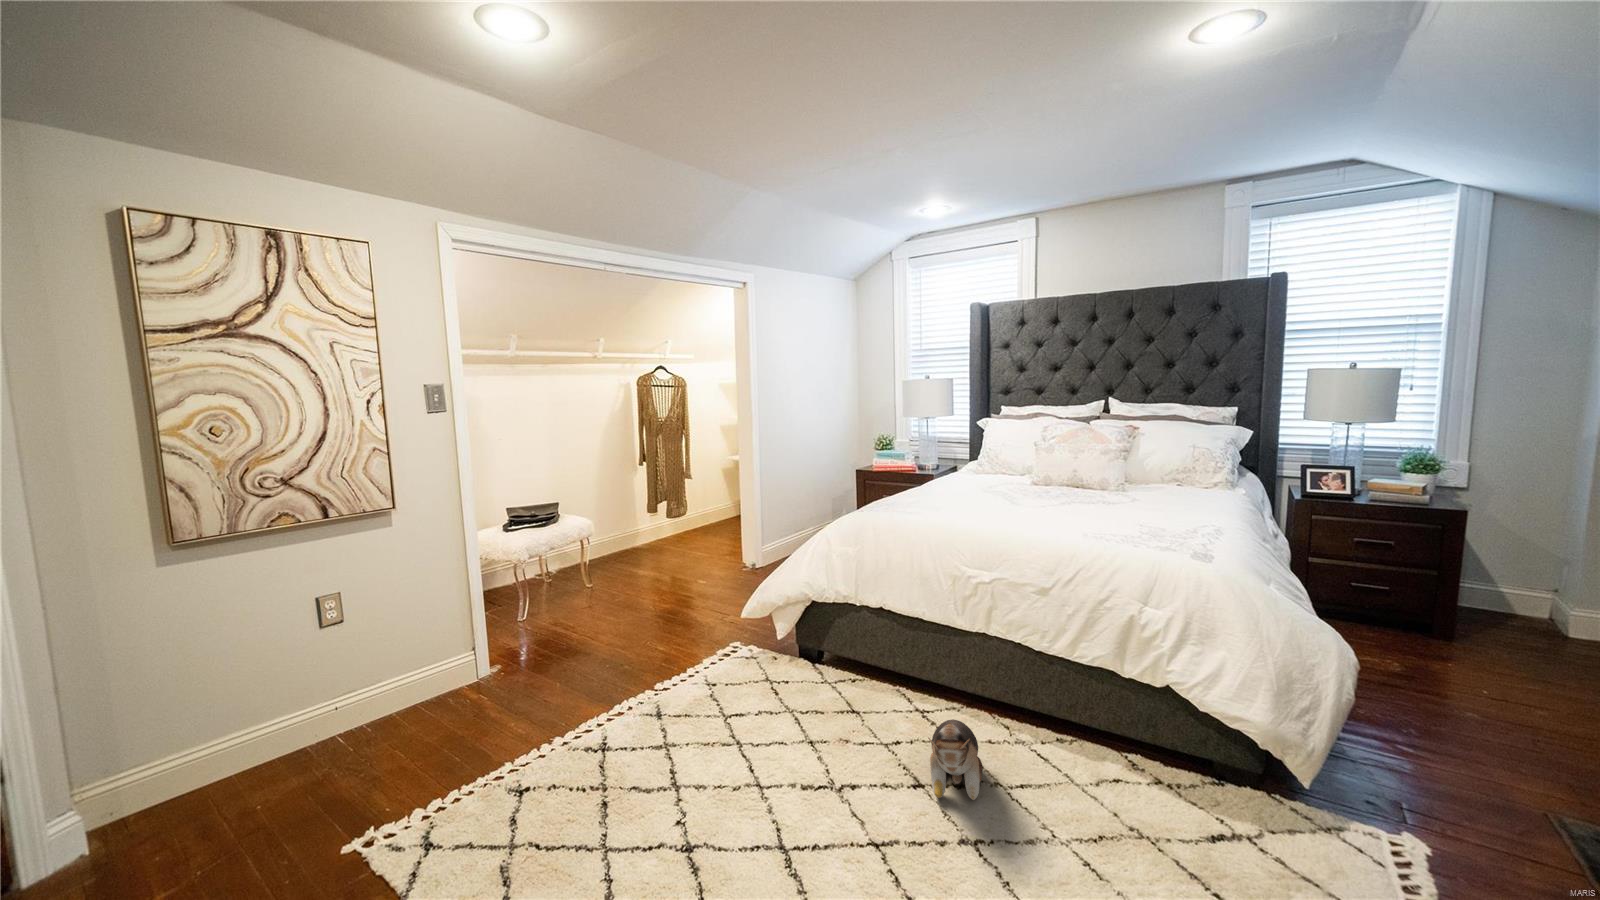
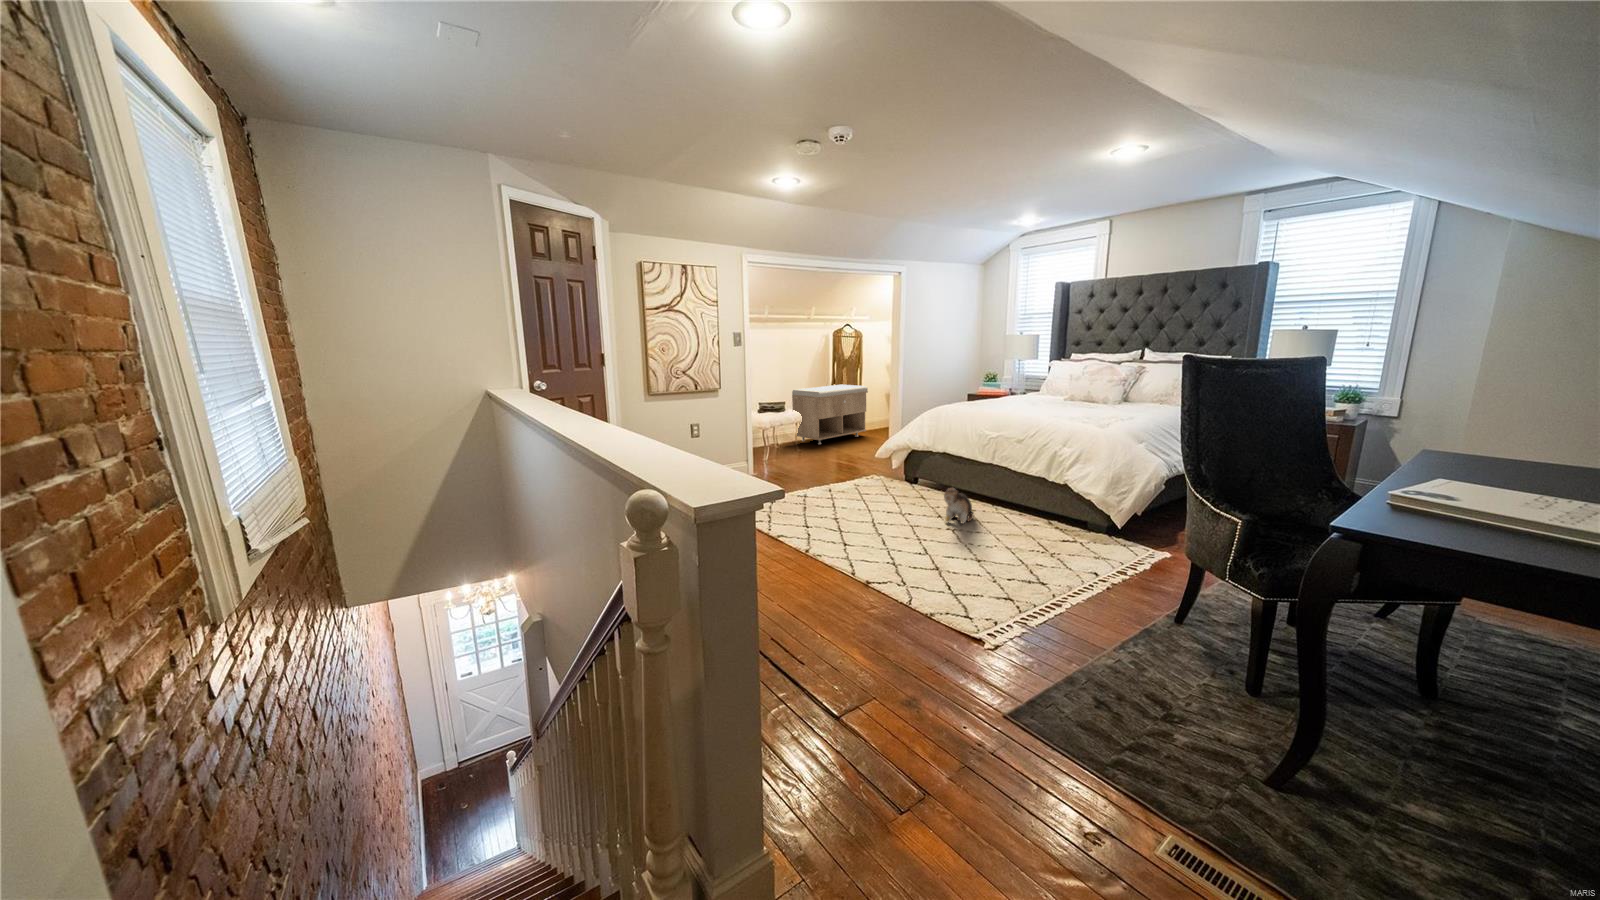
storage bench: none [572,461,700,566] -> present [792,385,868,444]

